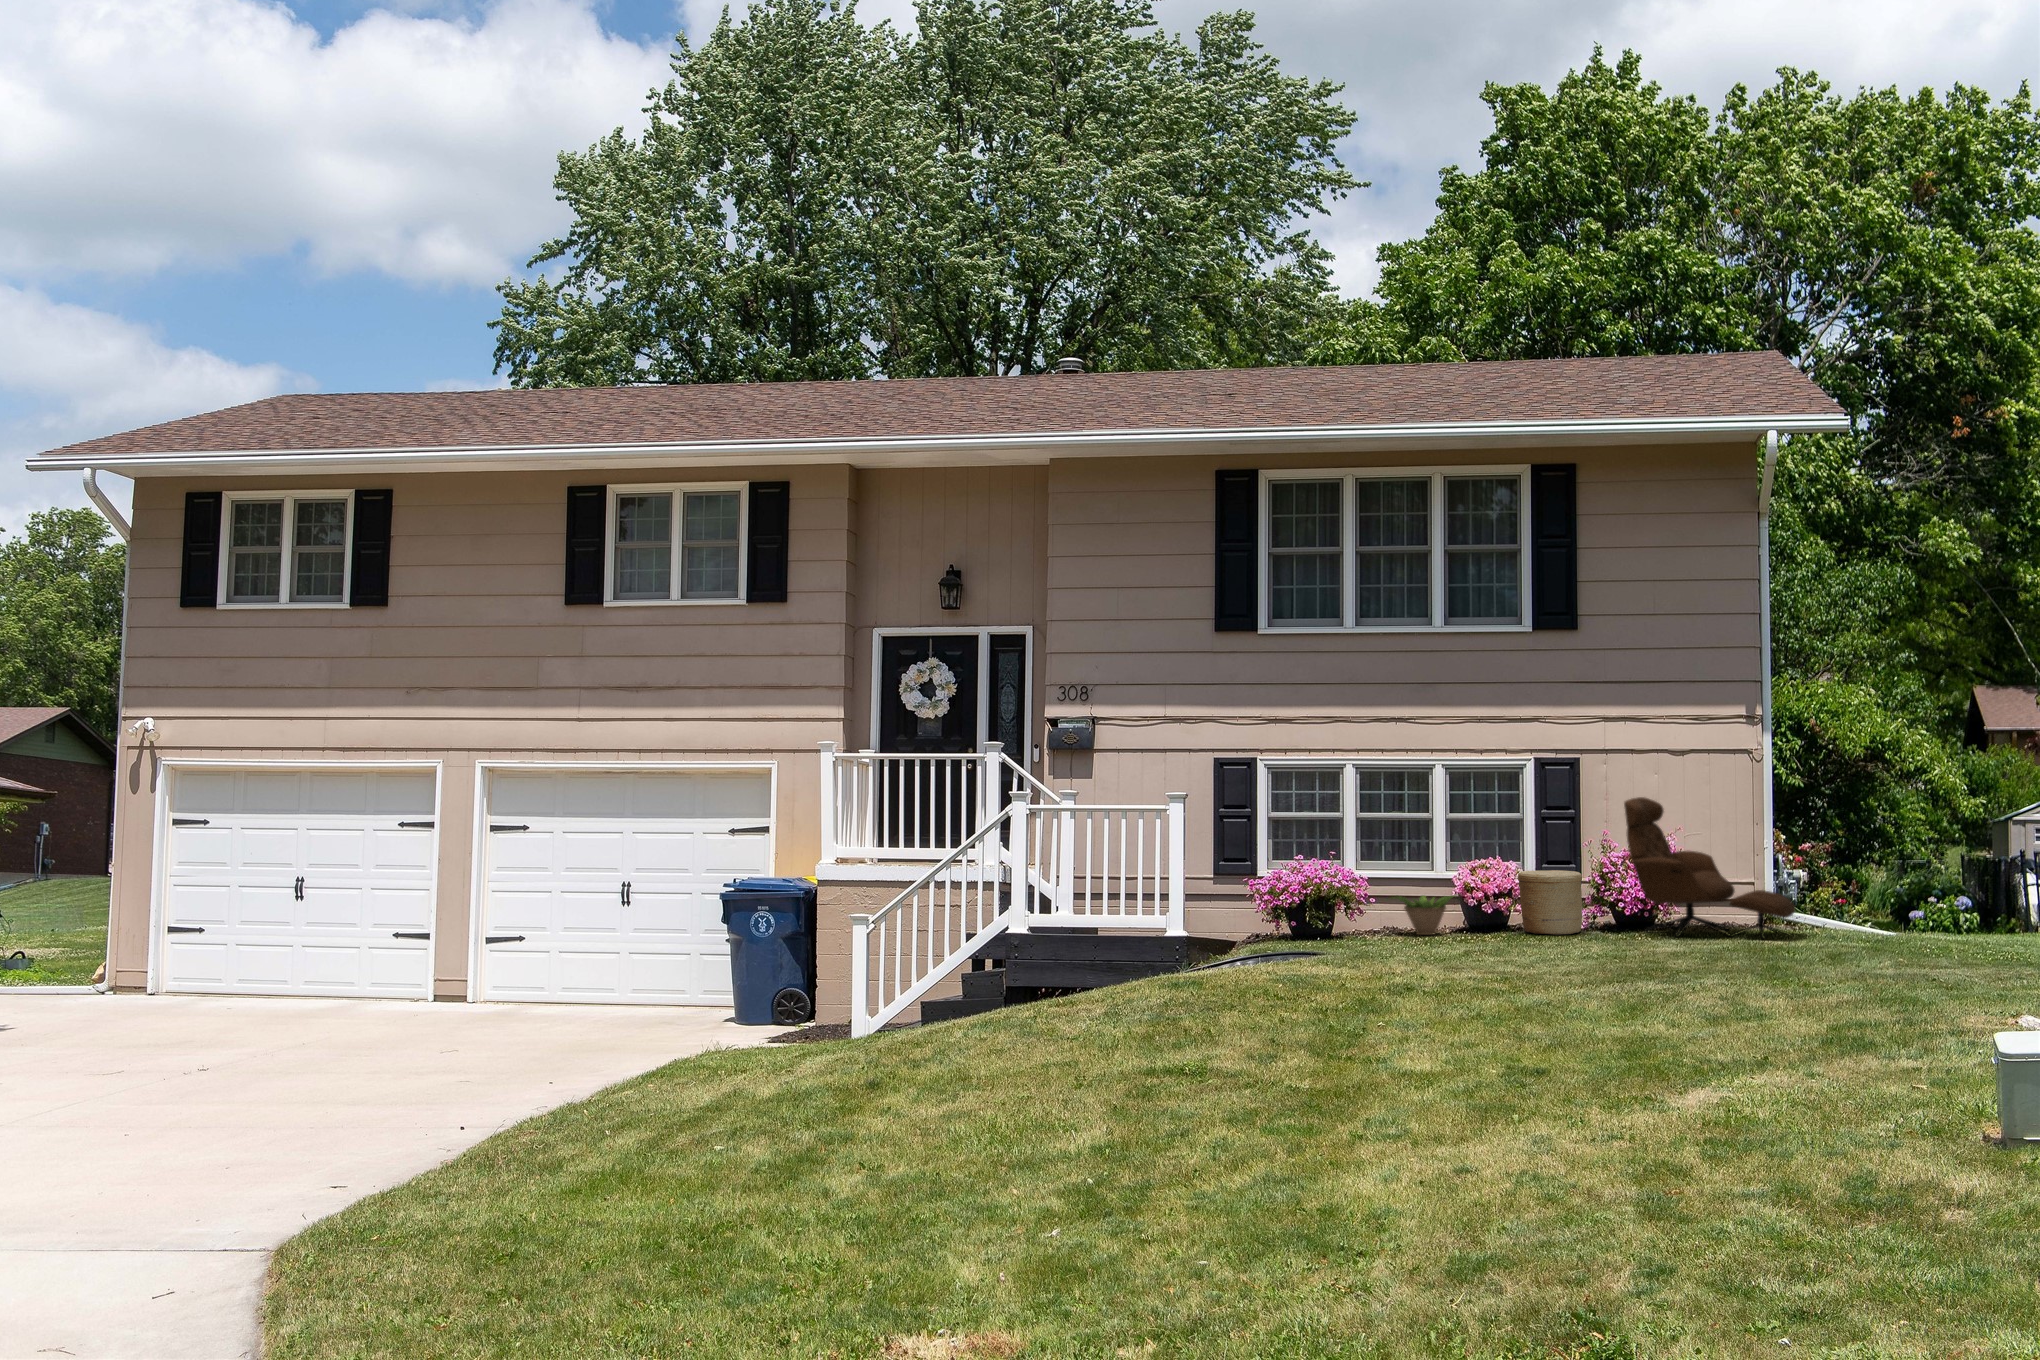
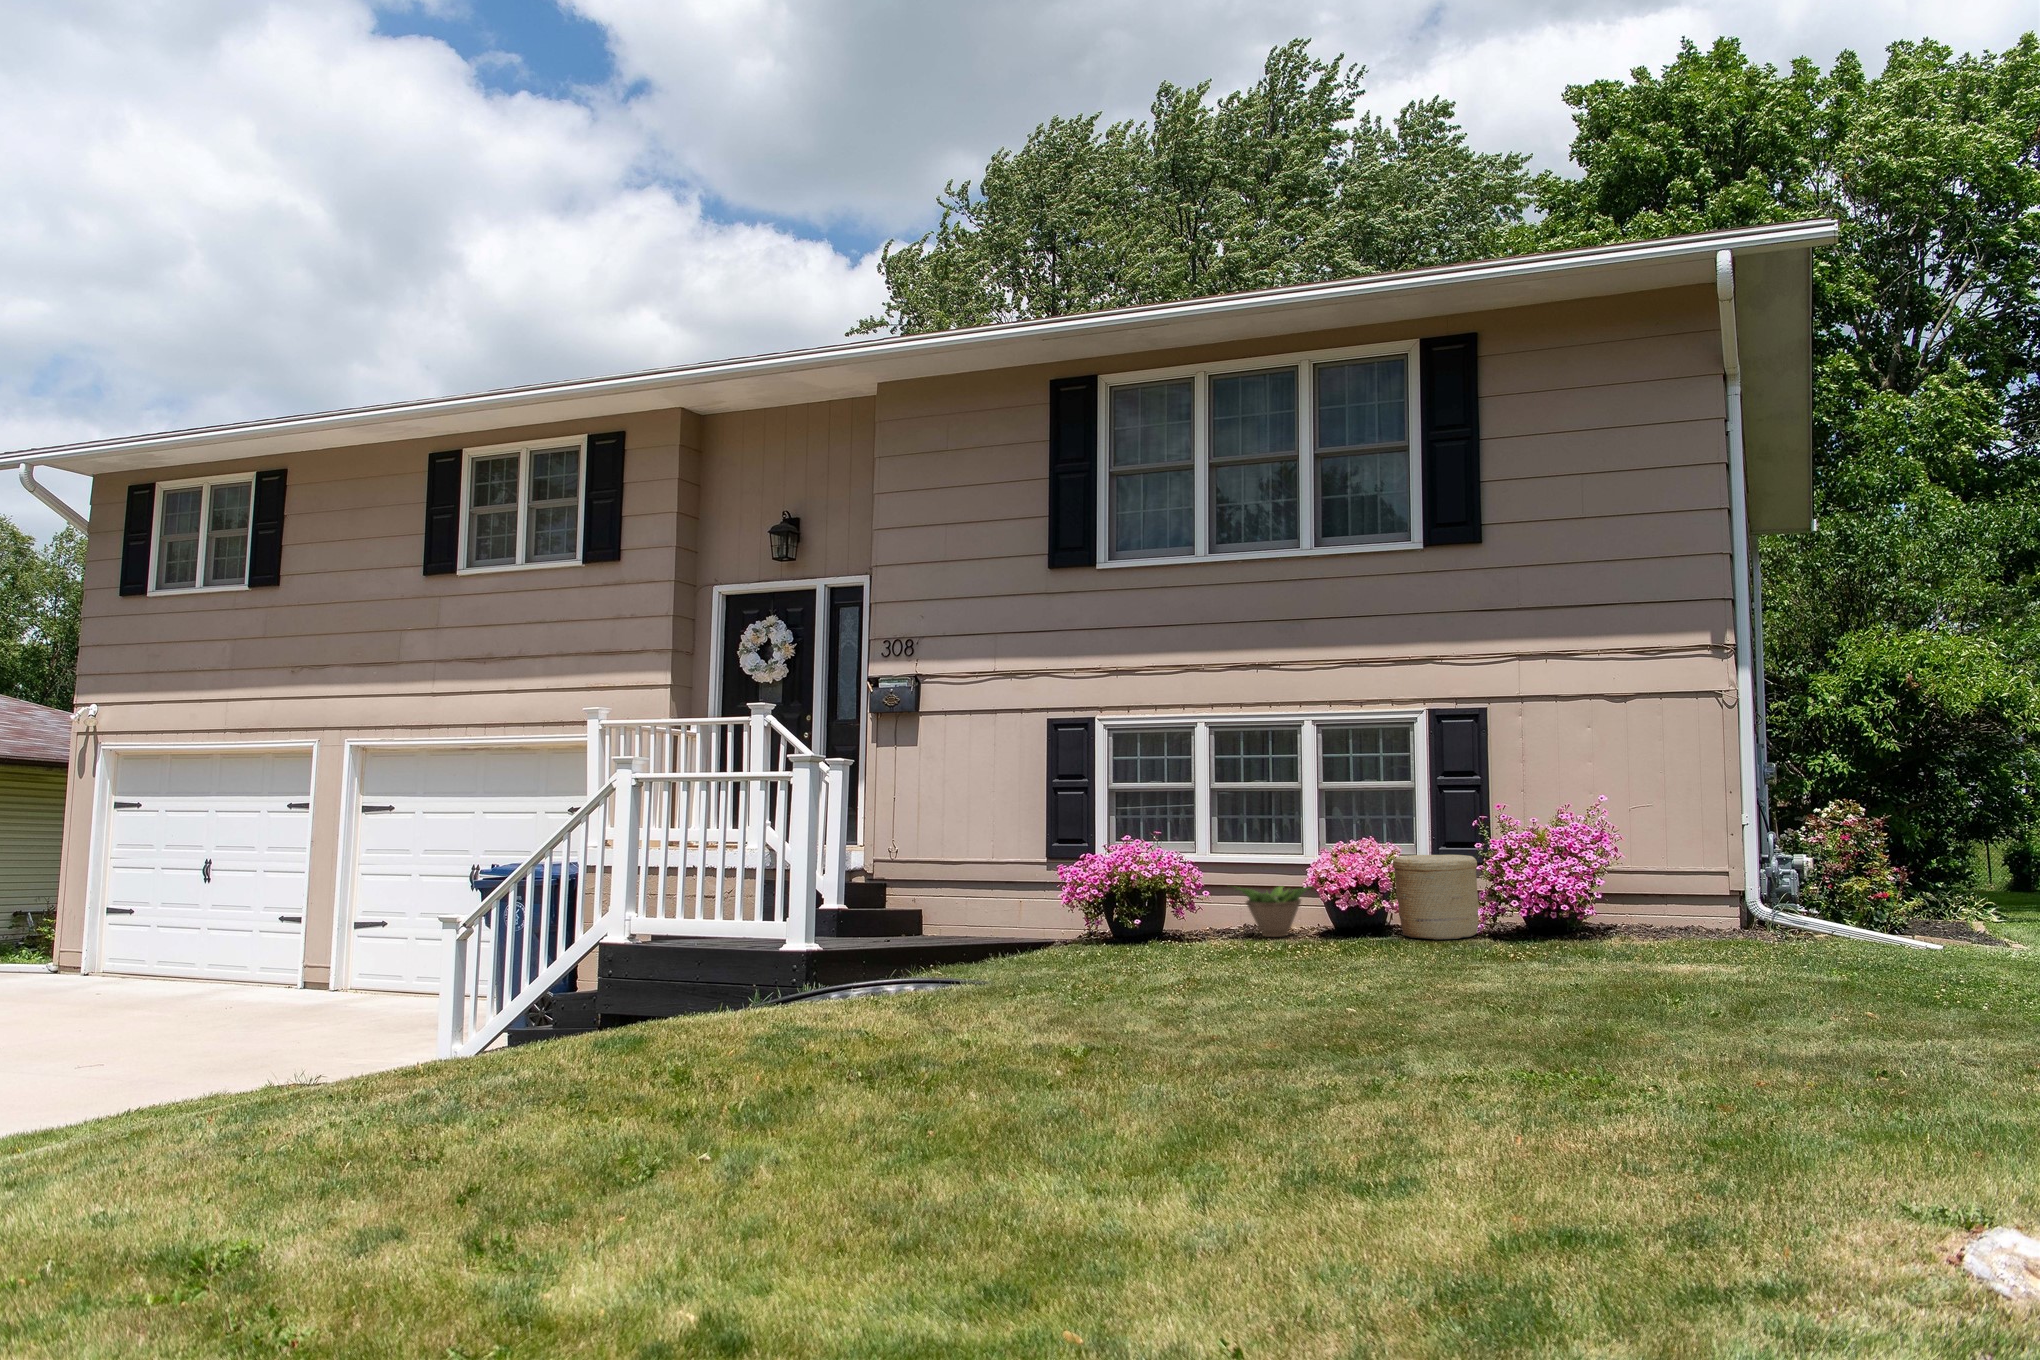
lounge chair: present [1624,797,1795,939] -> none [1524,757,1766,952]

